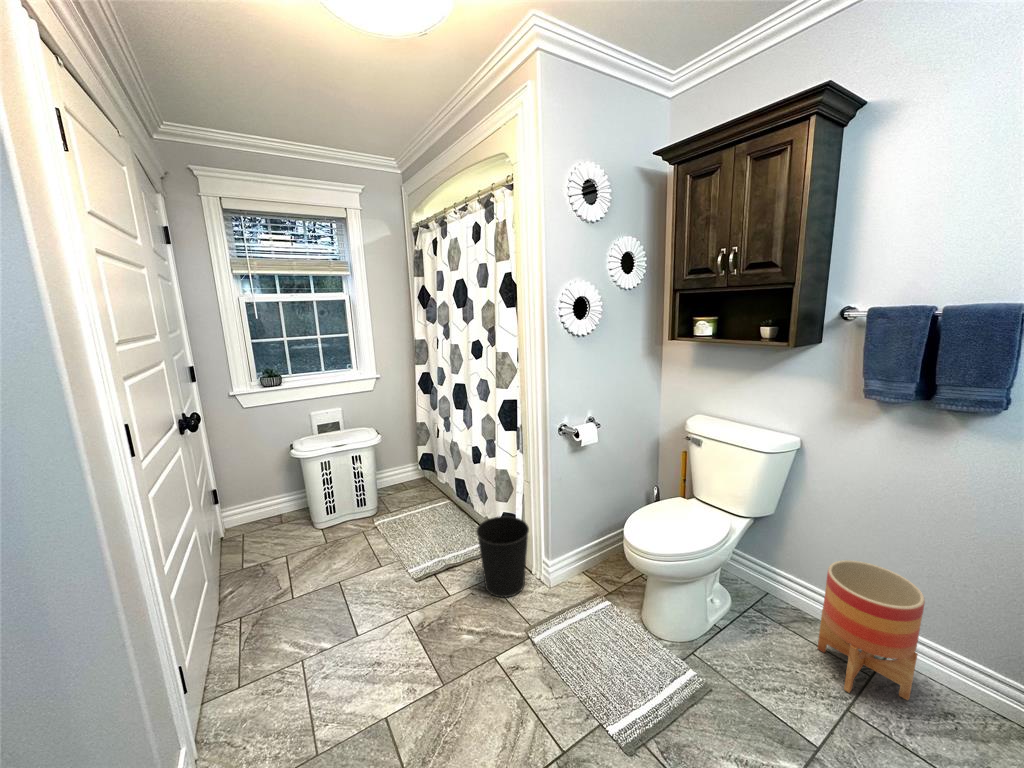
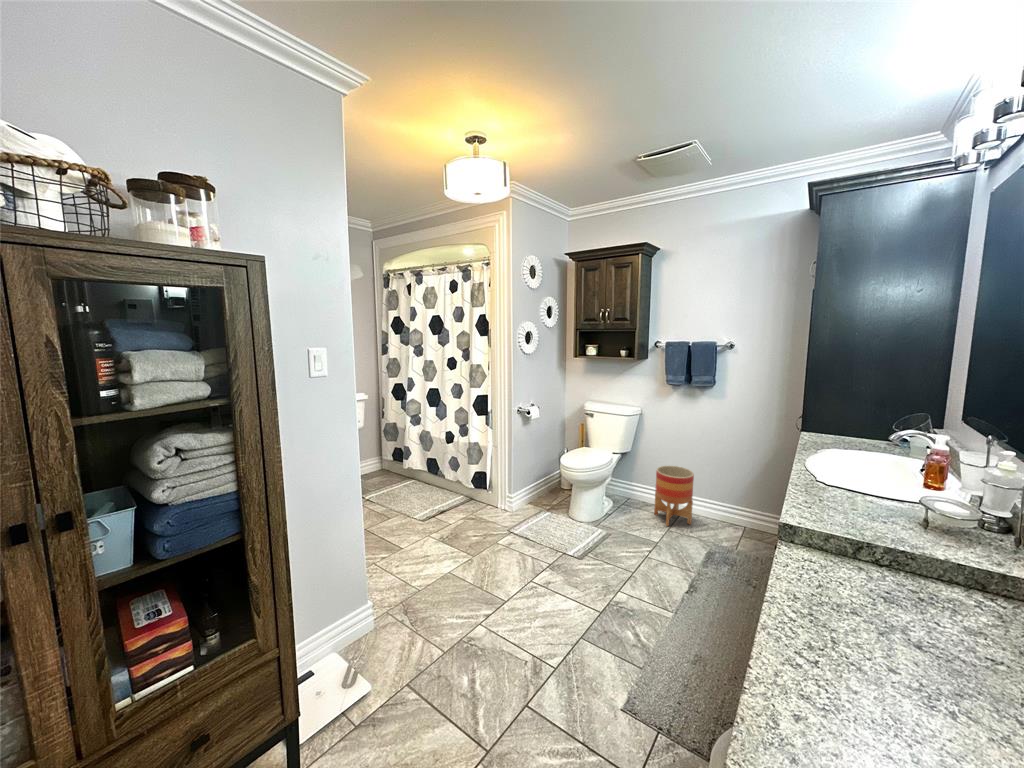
wastebasket: present [476,516,529,597] -> none [466,471,500,520]

